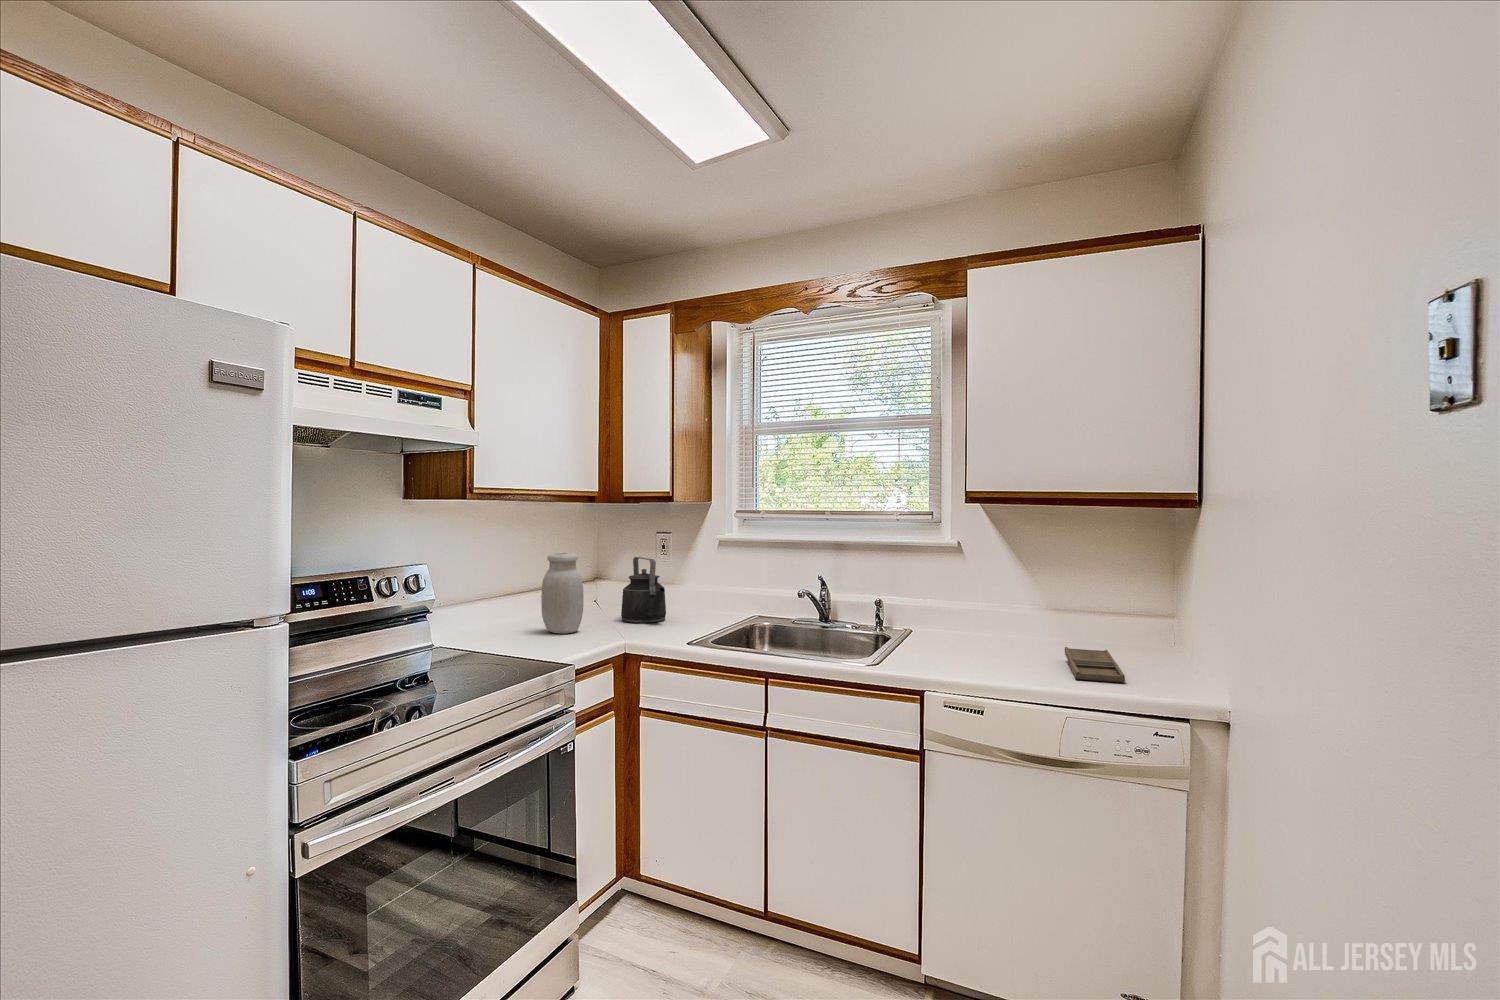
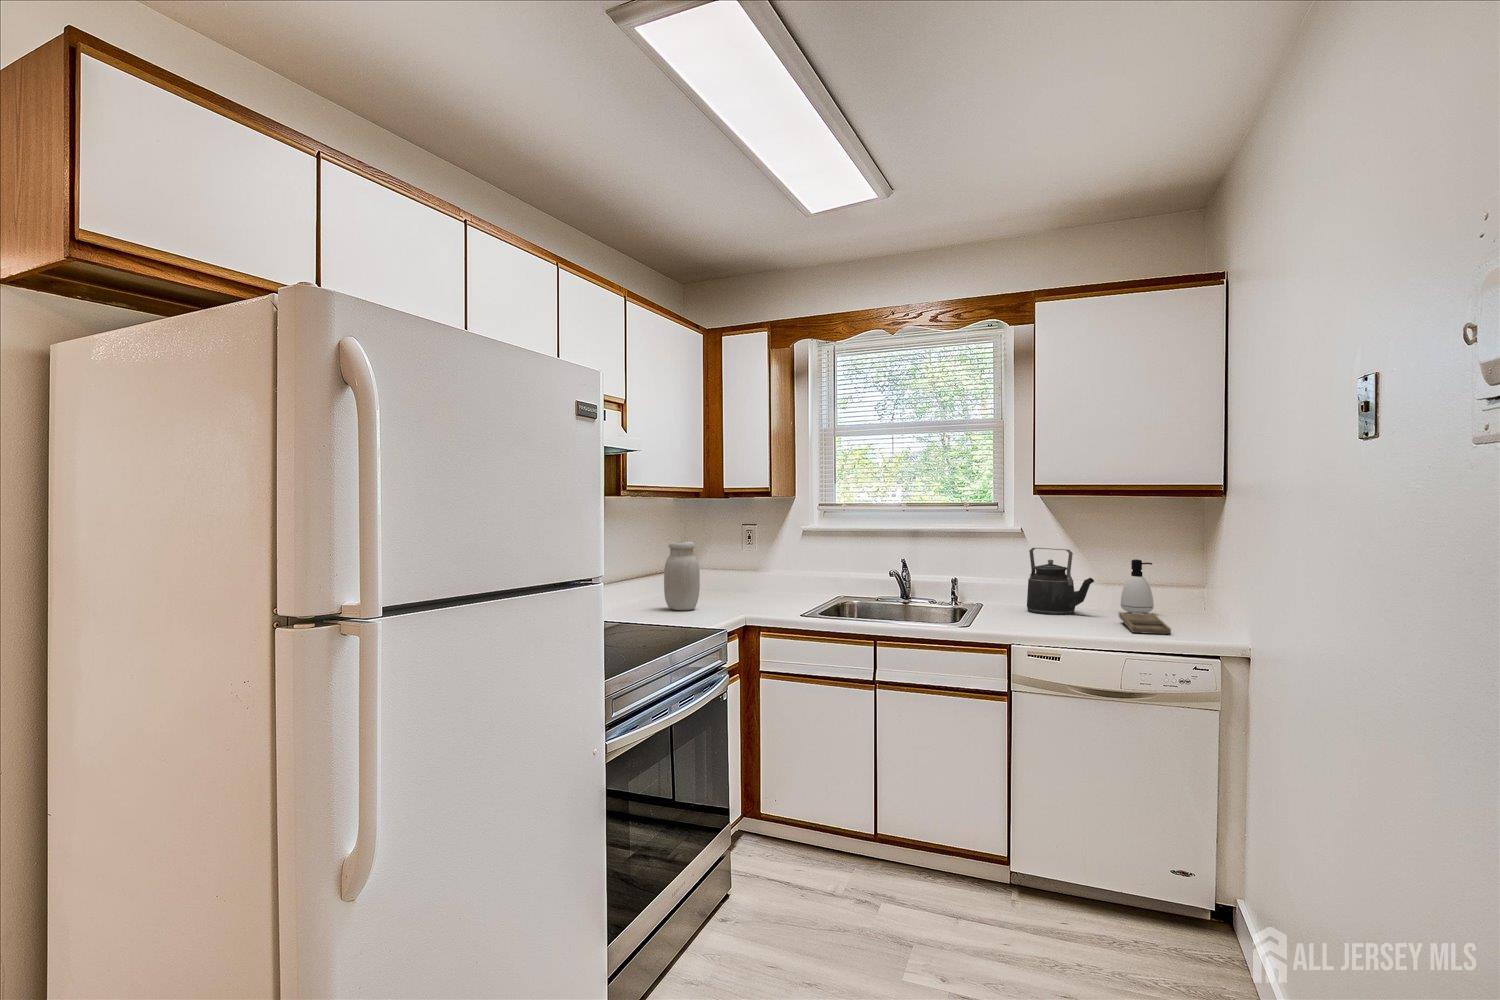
kettle: present [621,557,666,623] -> present [1027,548,1094,615]
soap dispenser: none [1072,581,1111,647] -> present [1121,559,1154,614]

